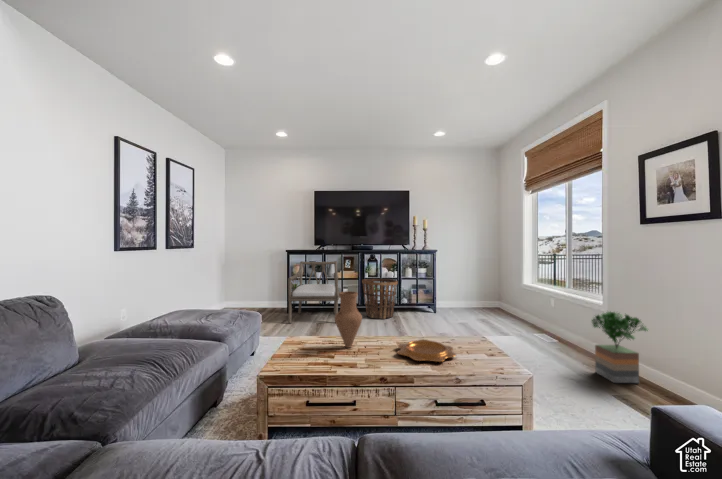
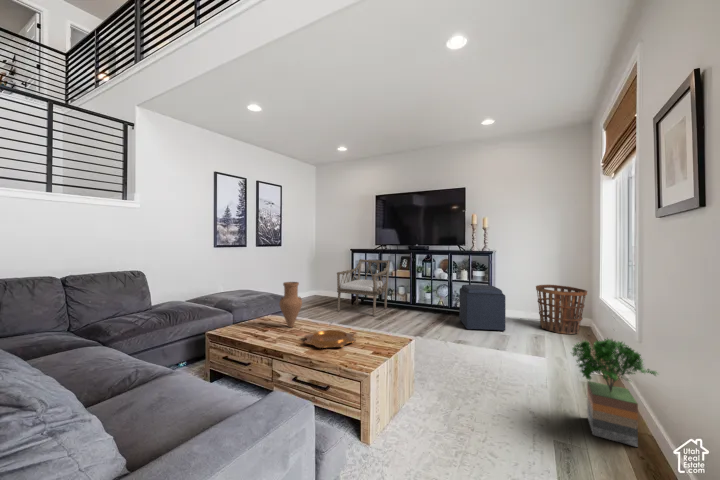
basket: present [362,279,398,319] -> present [536,285,587,334]
ottoman: none [415,280,461,322] -> present [459,284,506,331]

